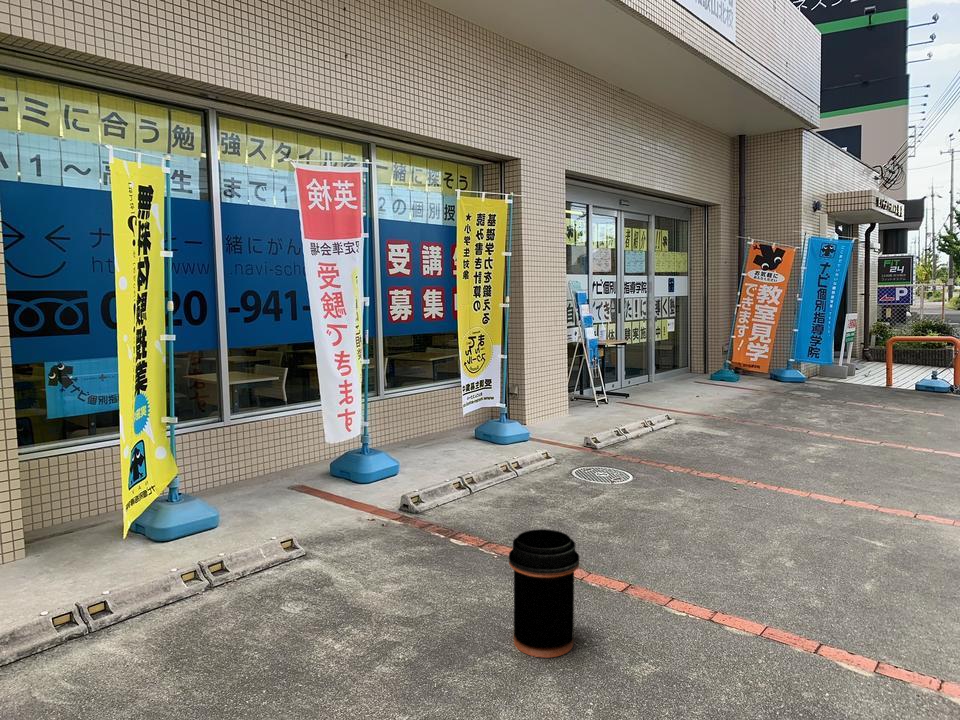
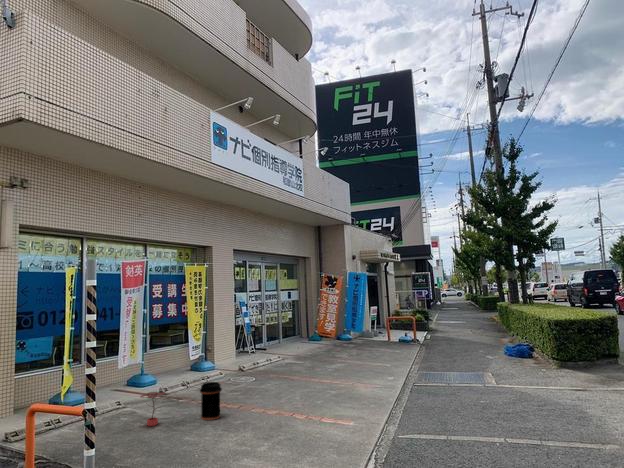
potted plant: none [319,552,400,666] -> present [141,392,165,426]

